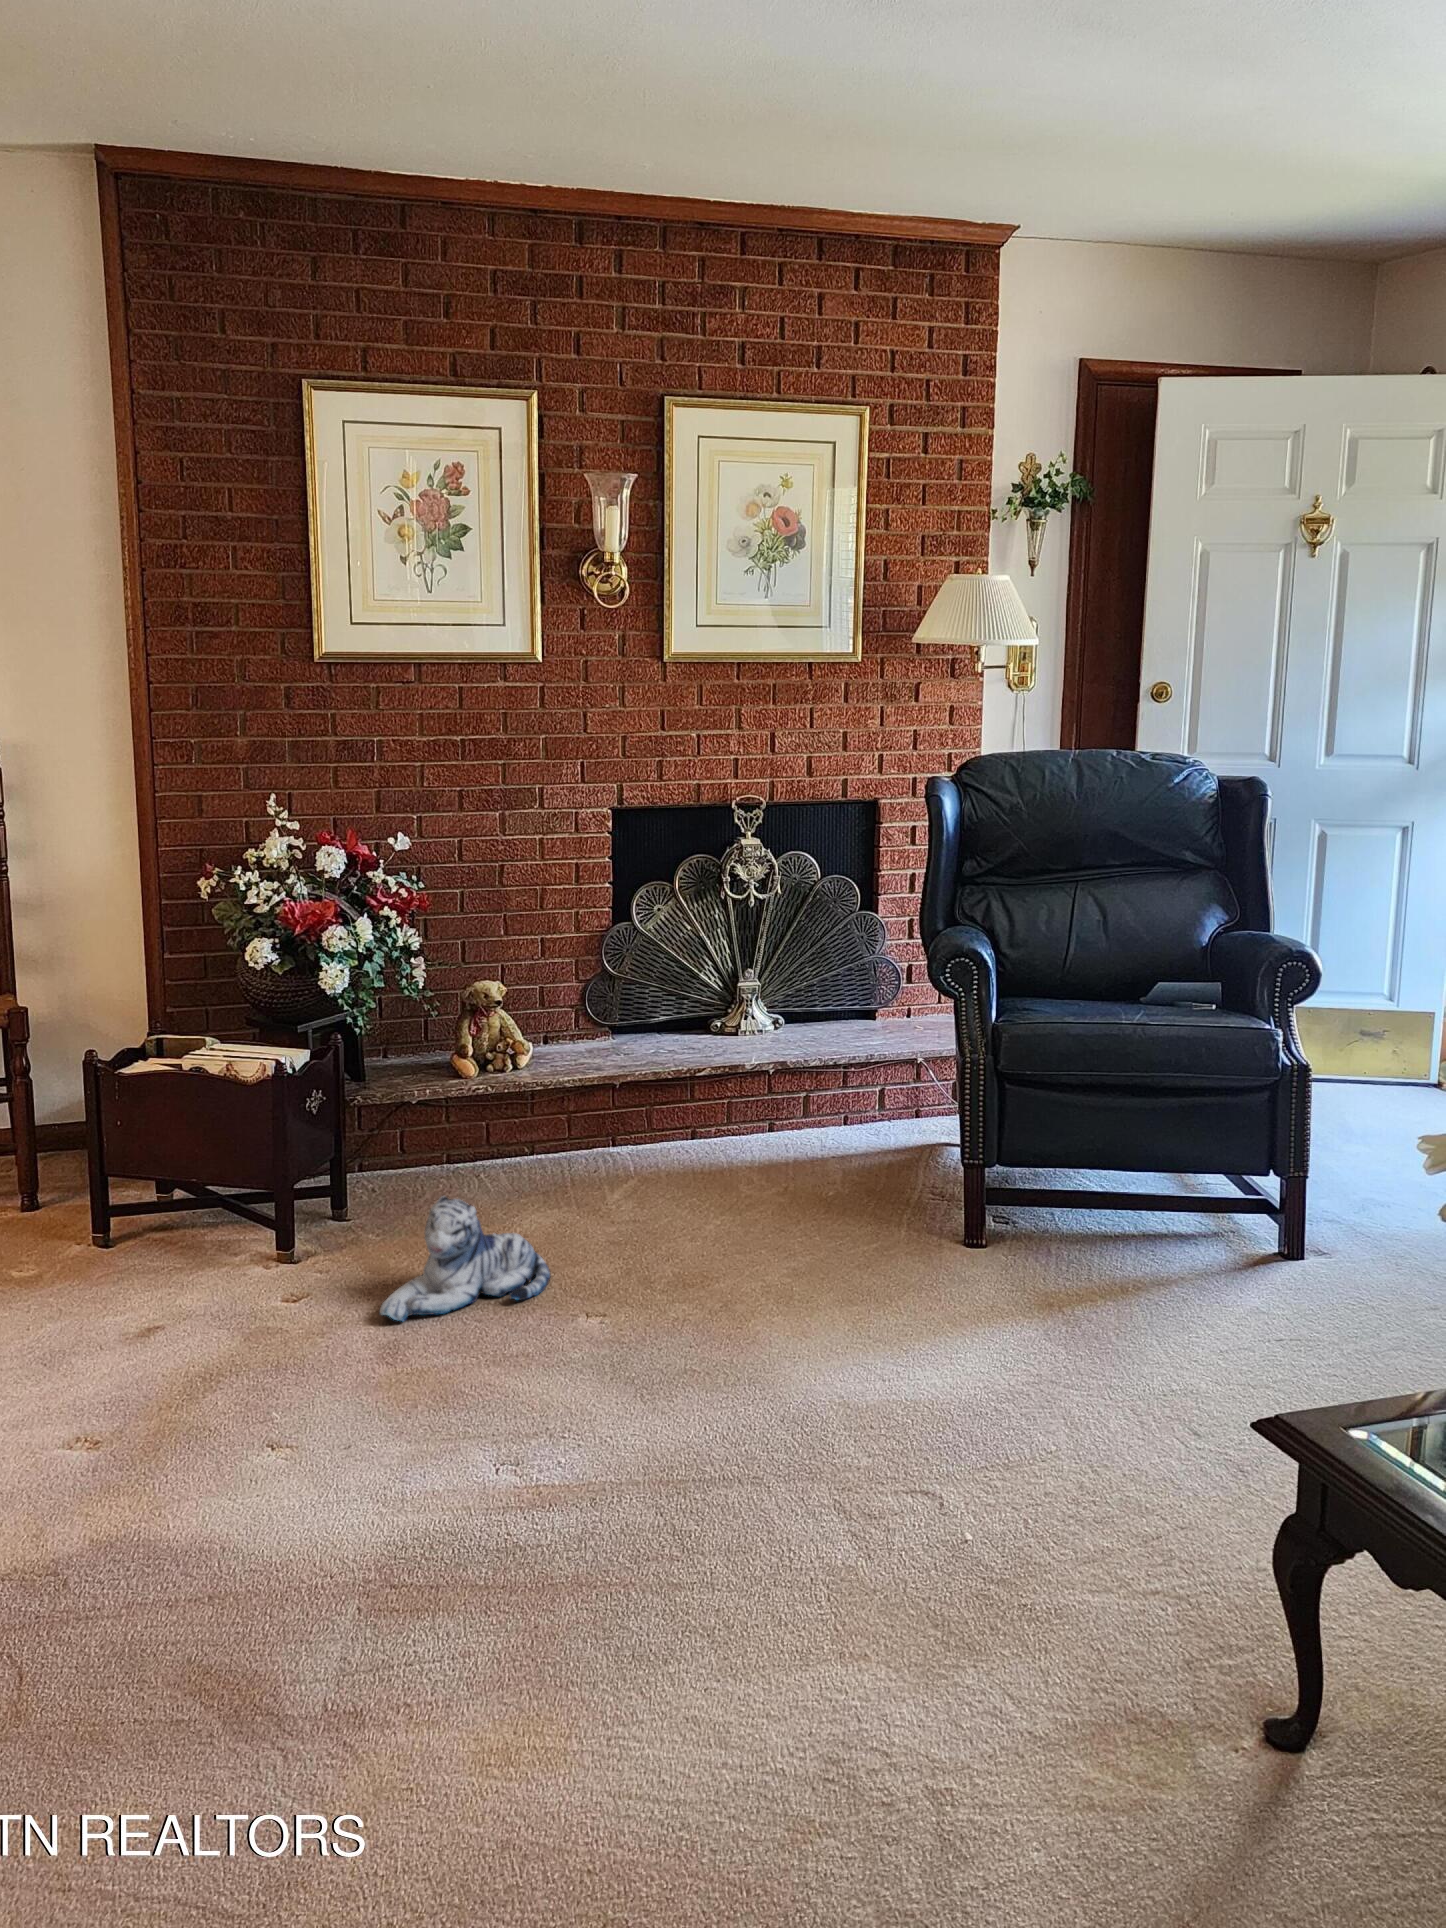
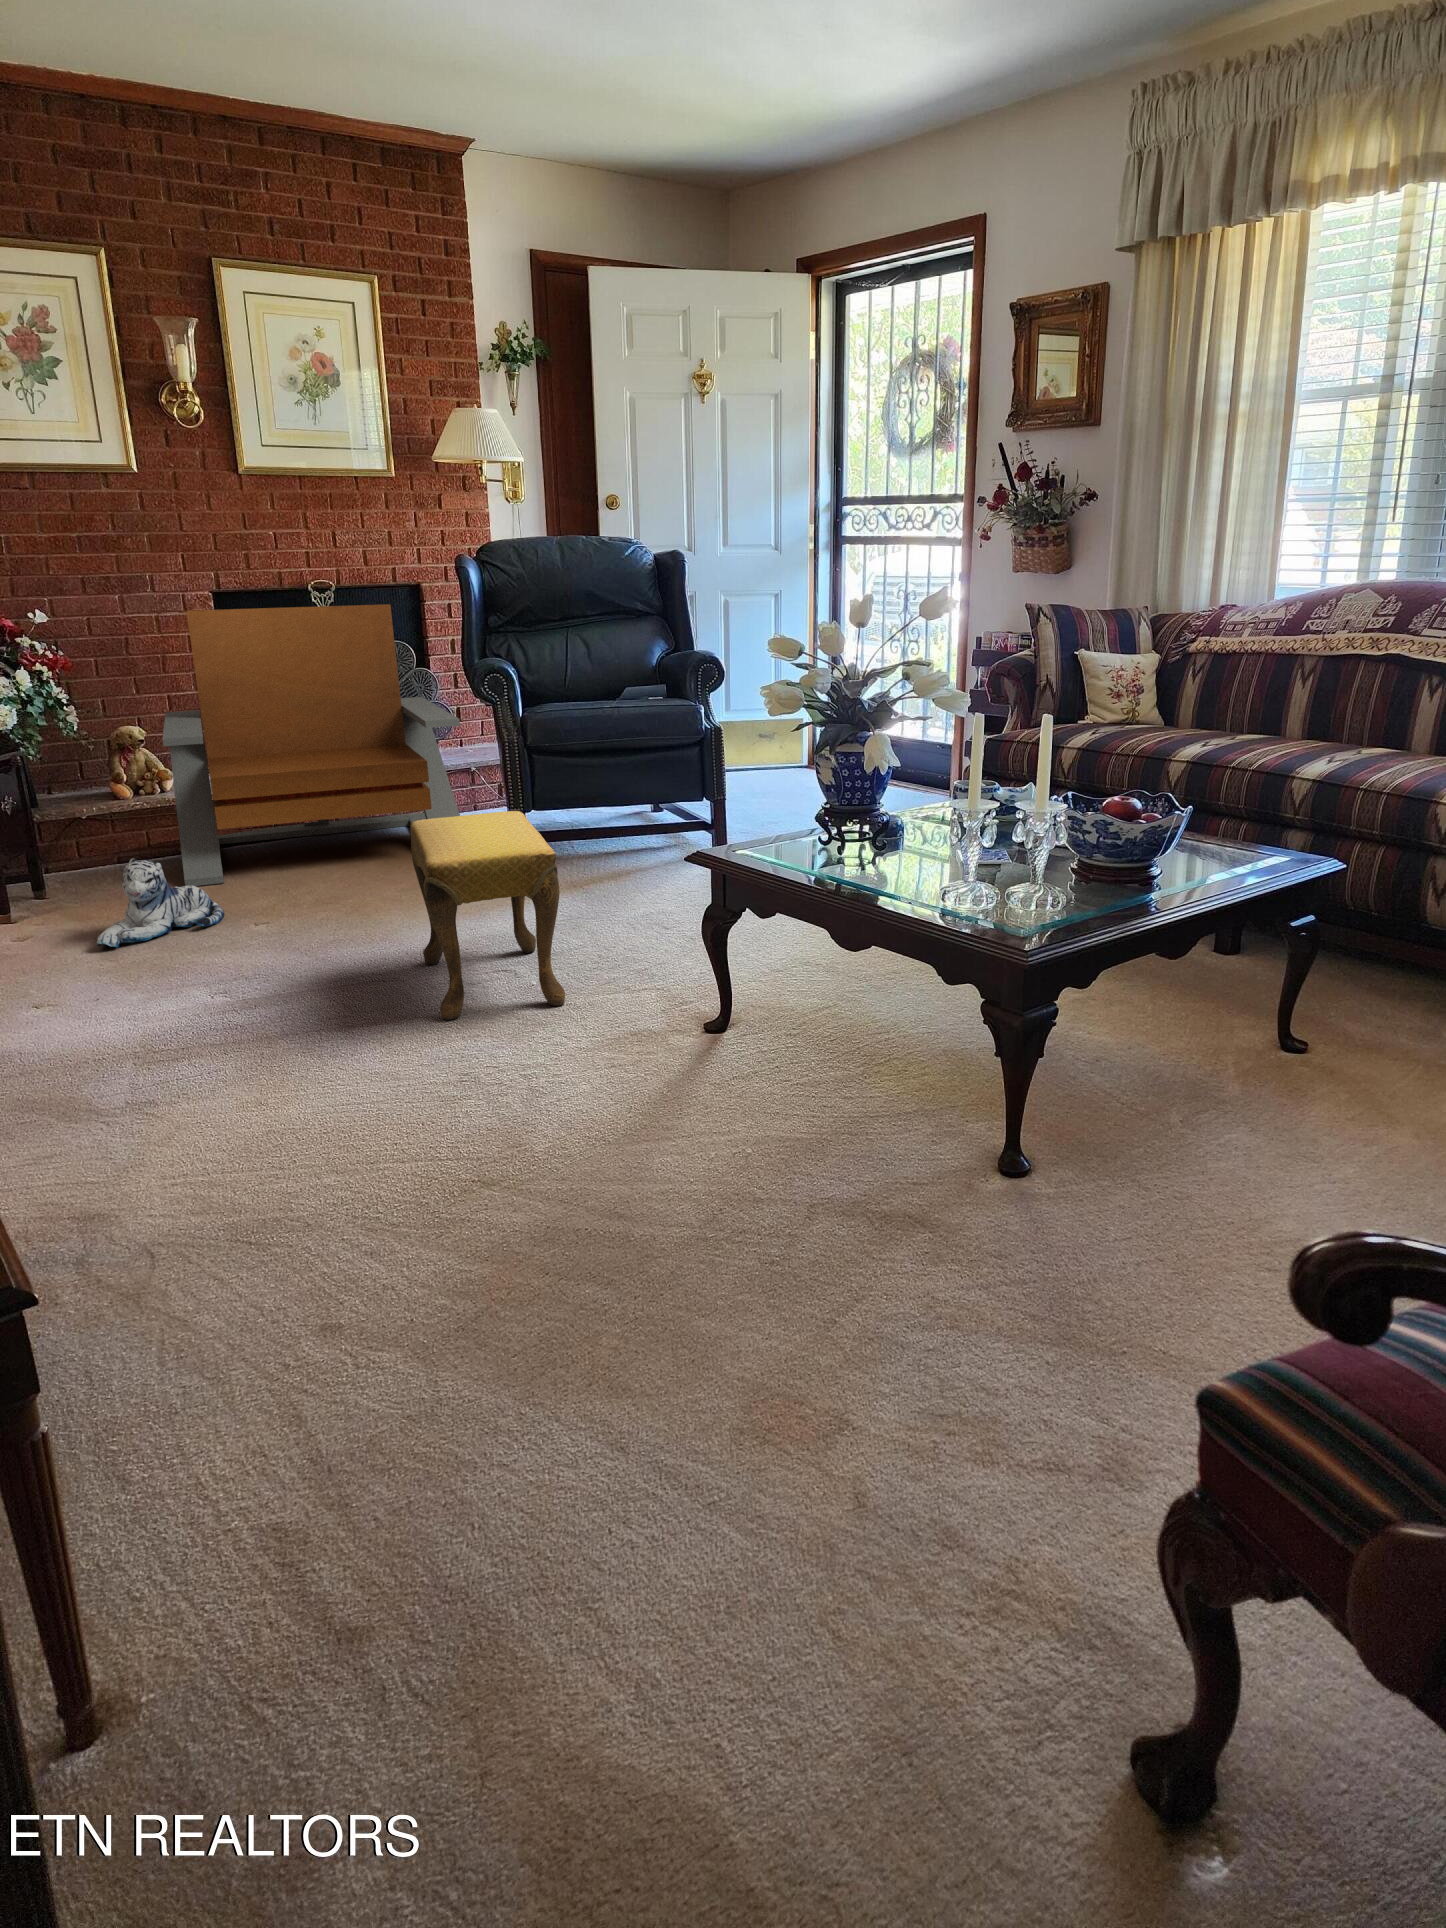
lounge chair: none [513,838,907,1215] -> present [162,604,460,886]
footstool: none [803,1227,1025,1598] -> present [410,811,565,1020]

